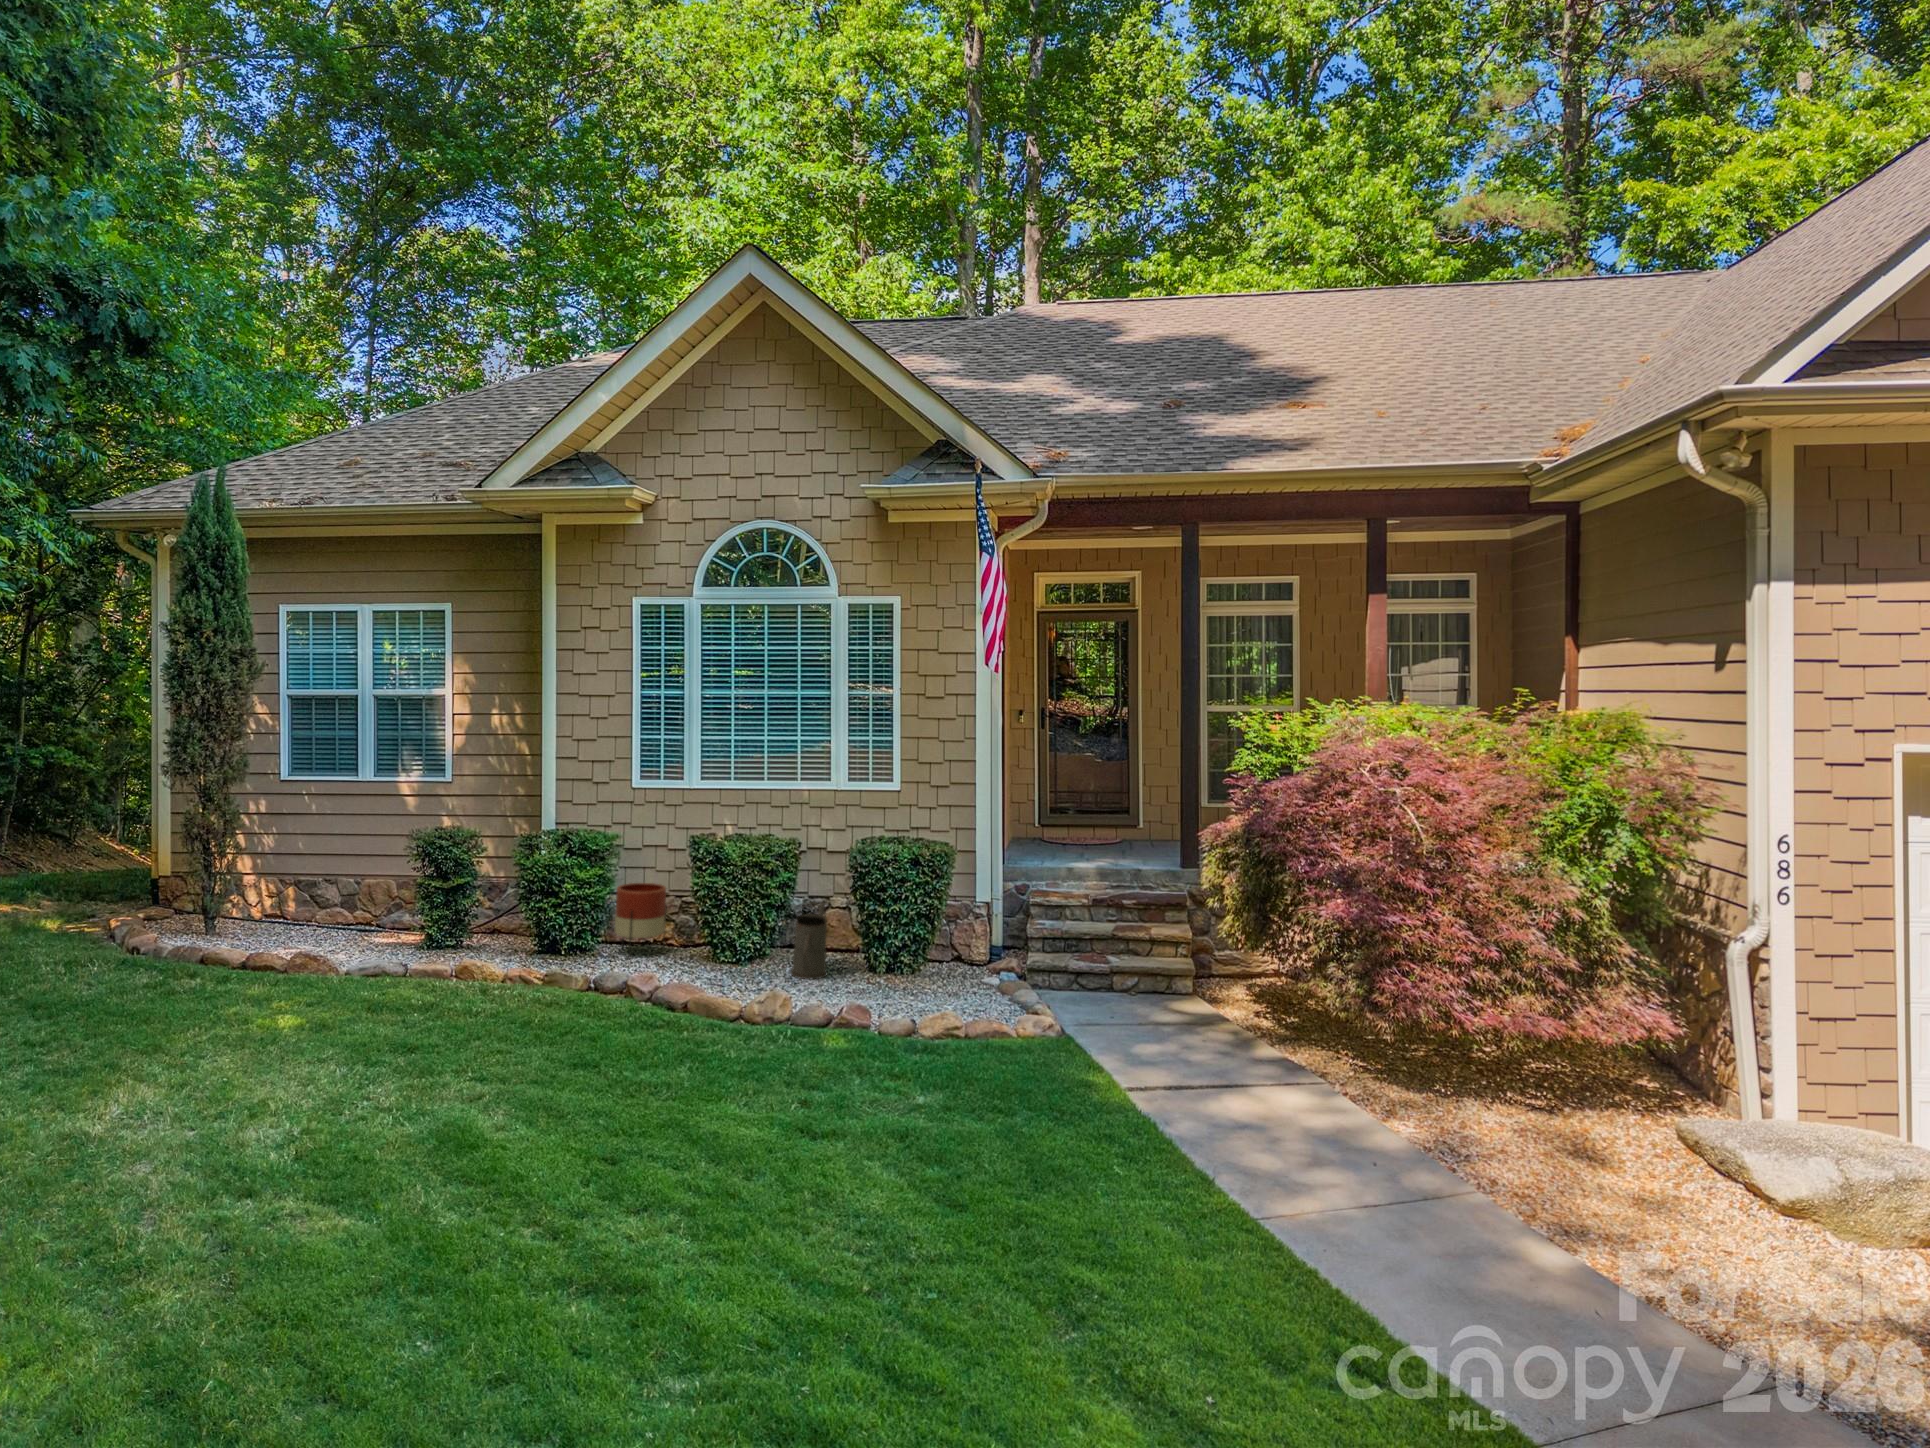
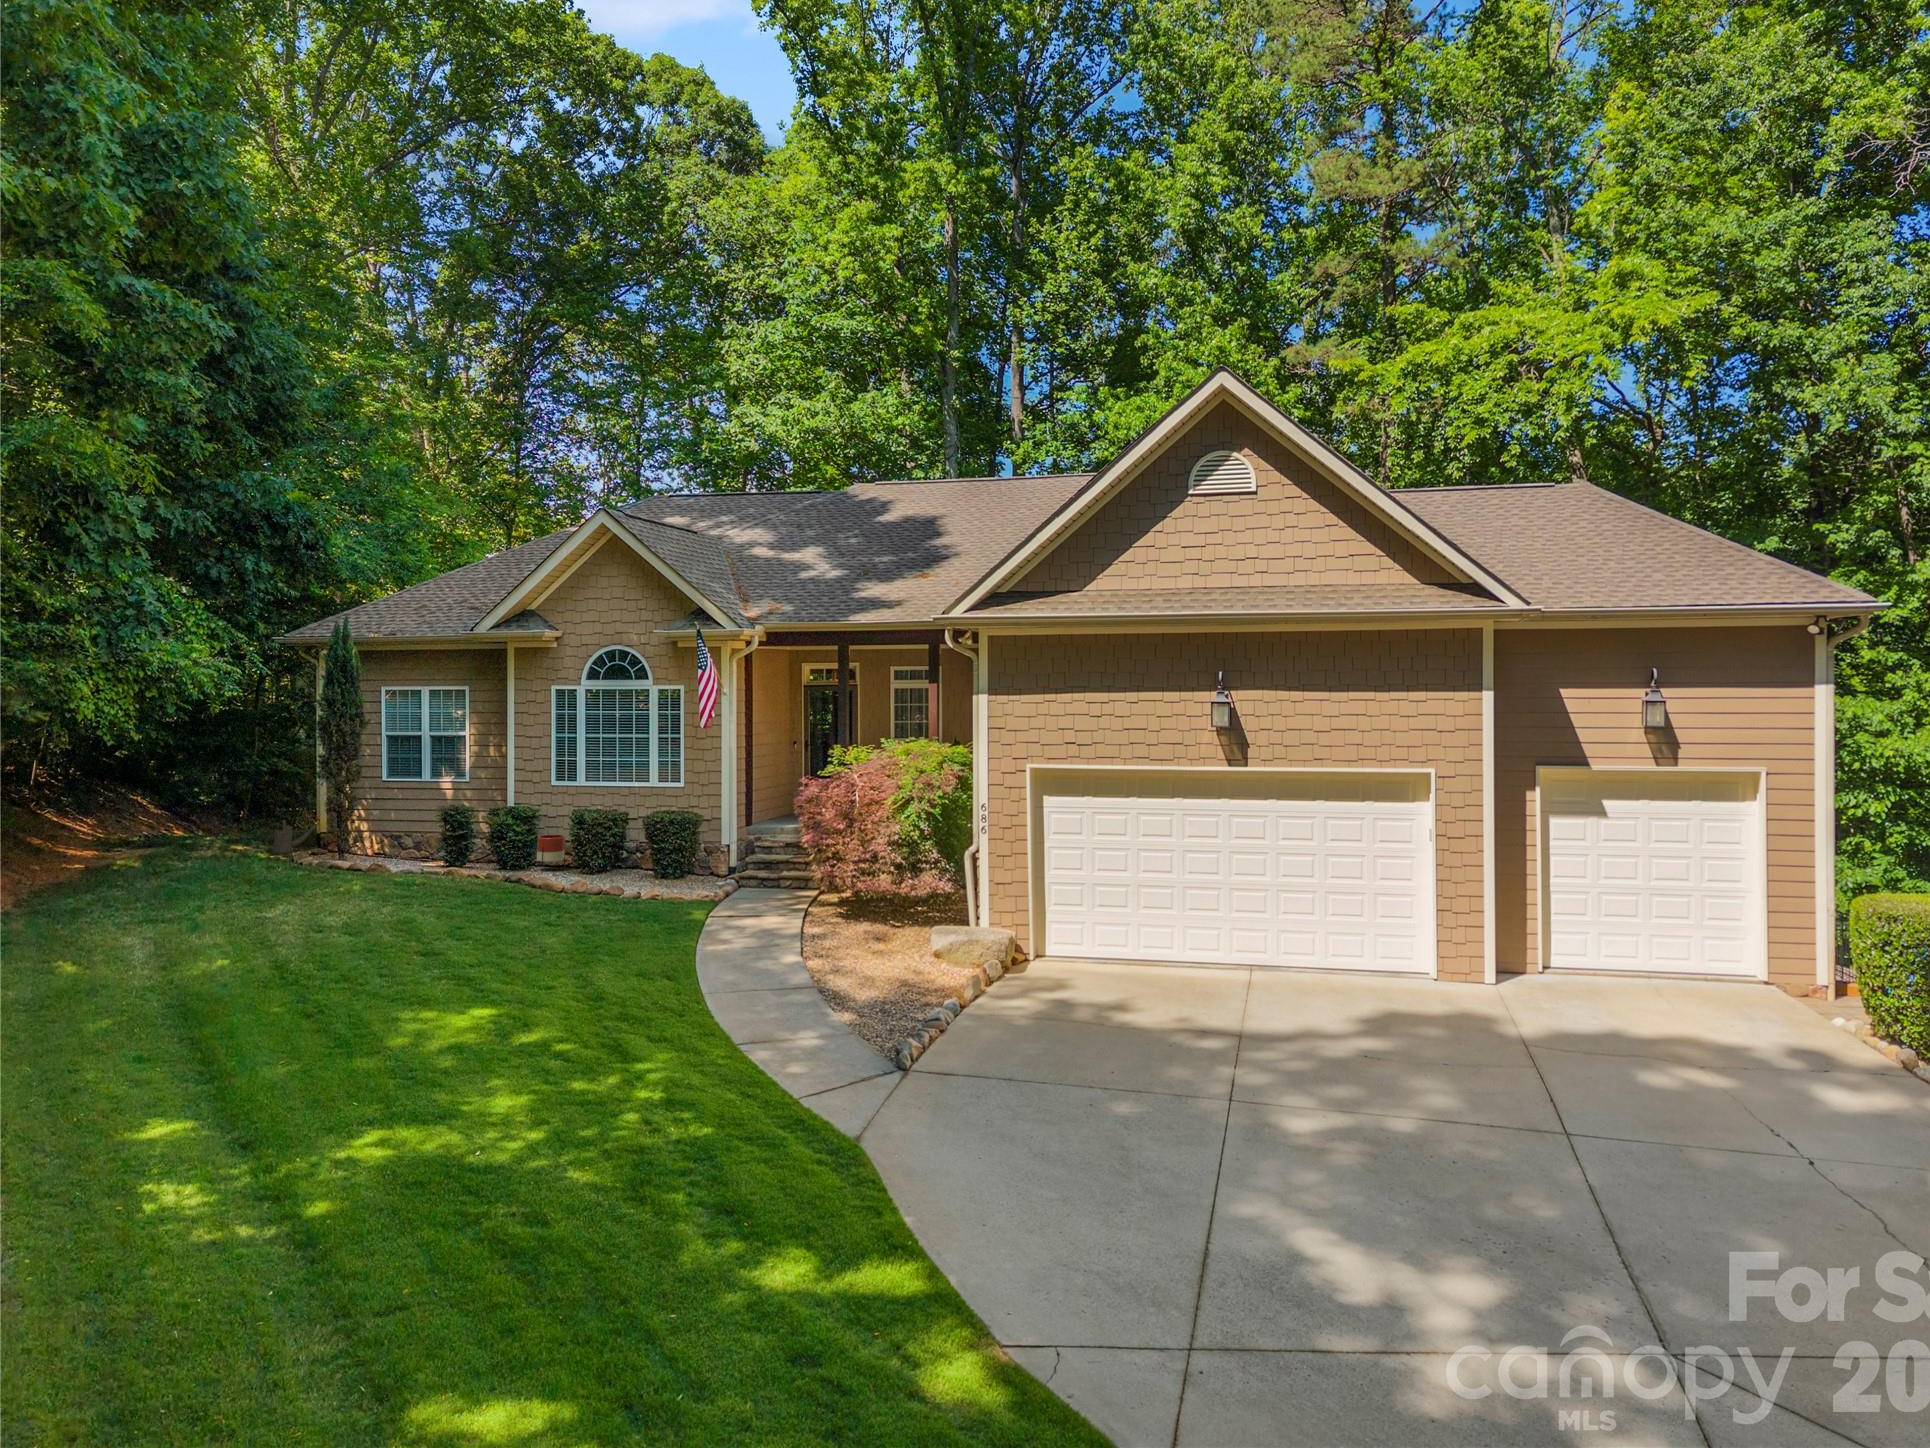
watering can: present [791,902,827,979] -> present [266,820,317,854]

